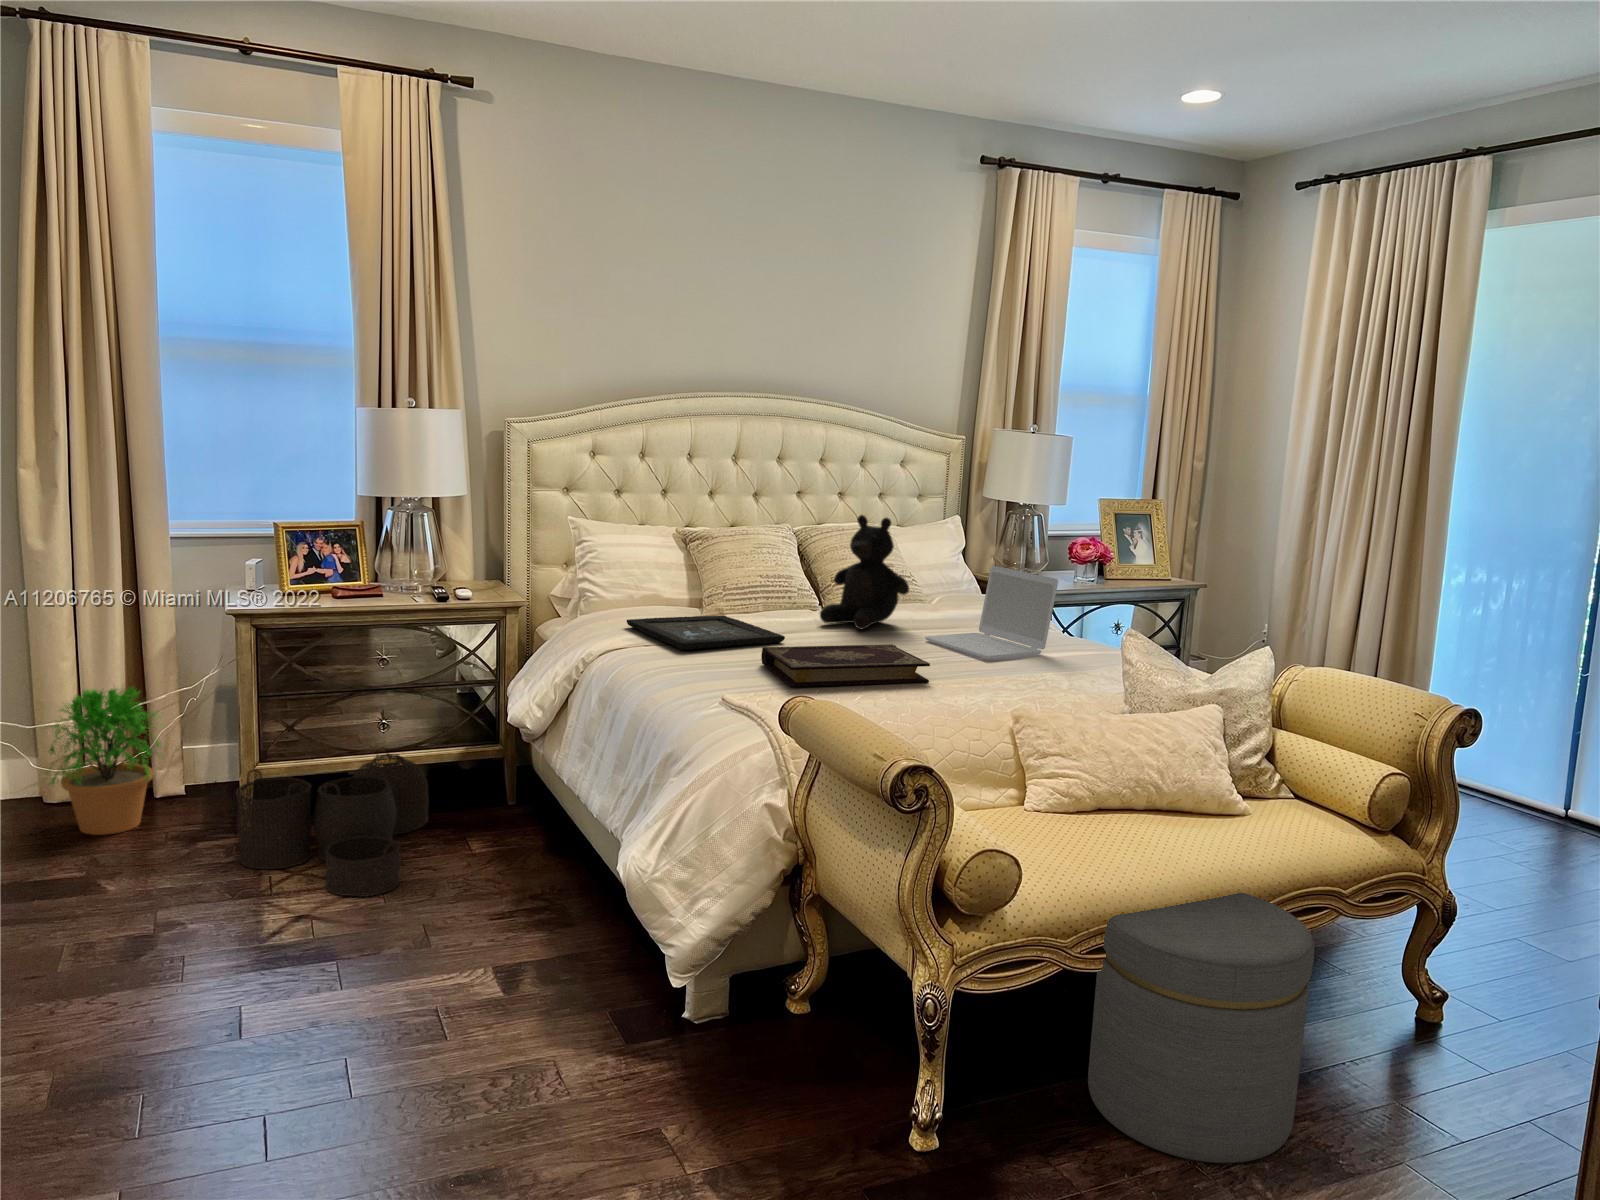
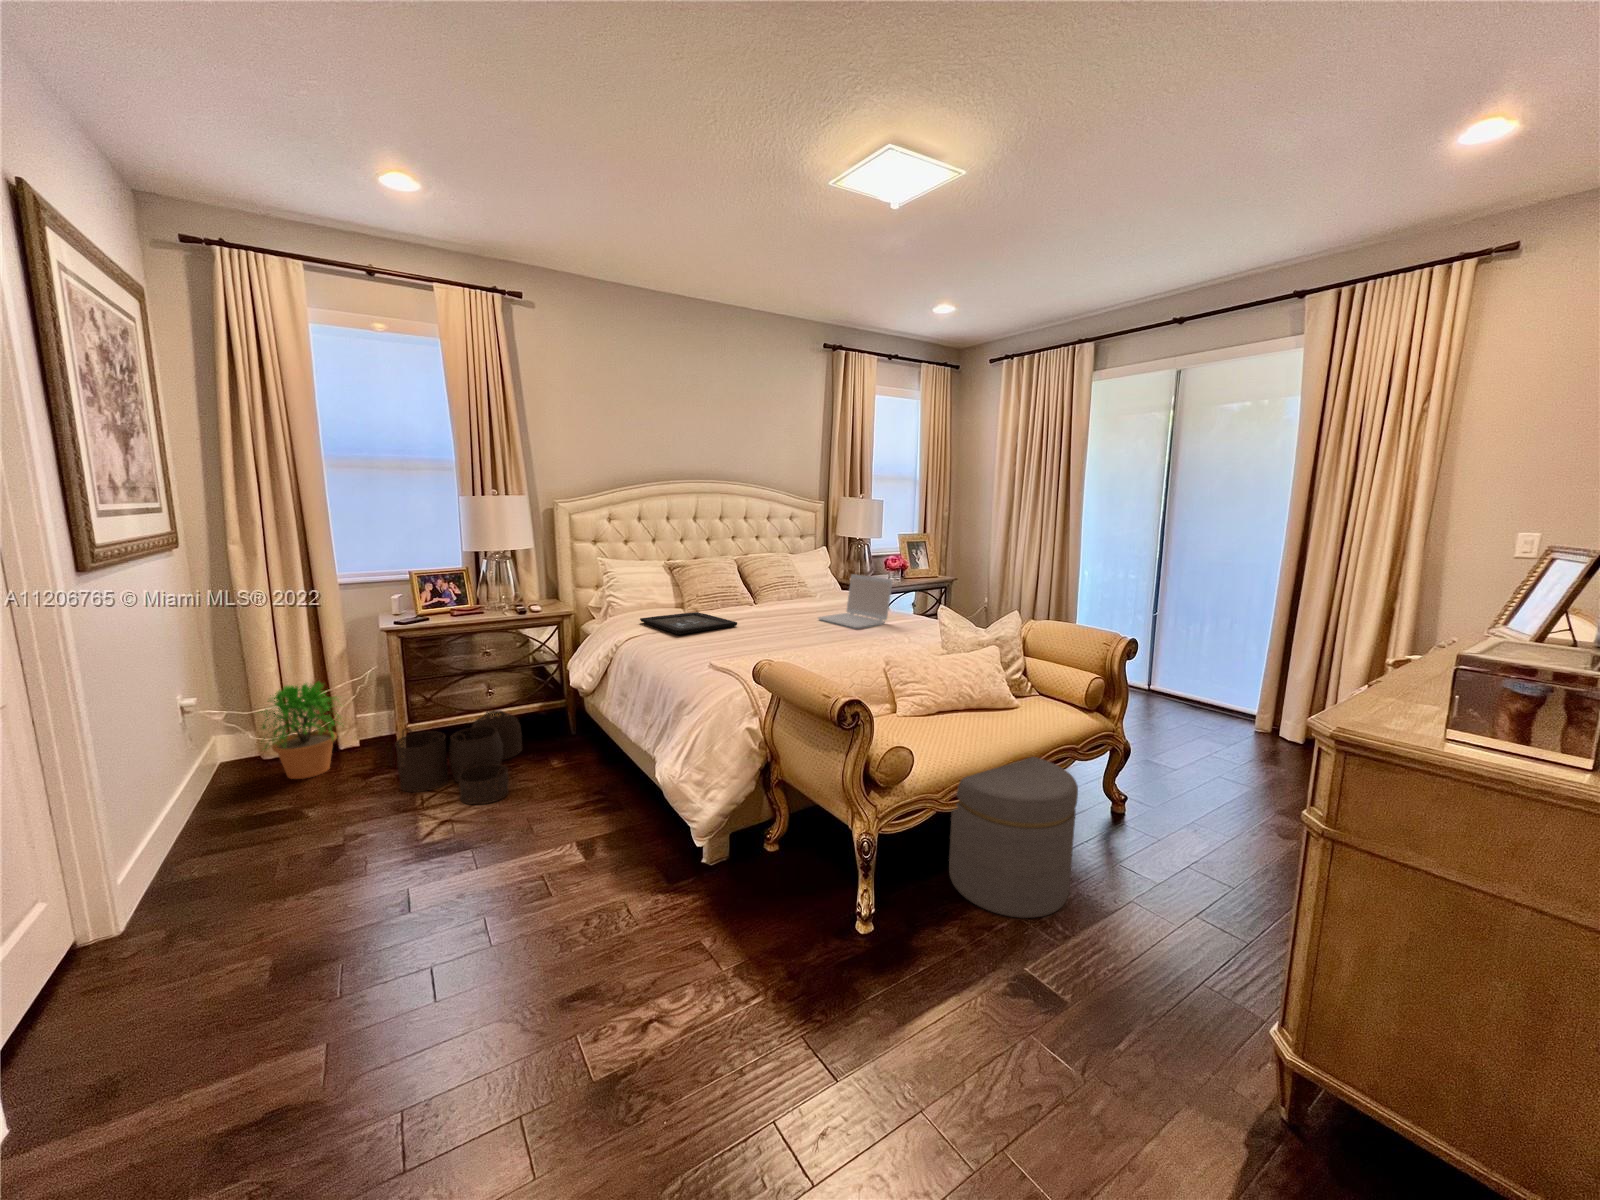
teddy bear: present [820,515,909,629] -> none [754,549,805,615]
book: present [761,644,930,687] -> none [727,623,829,653]

